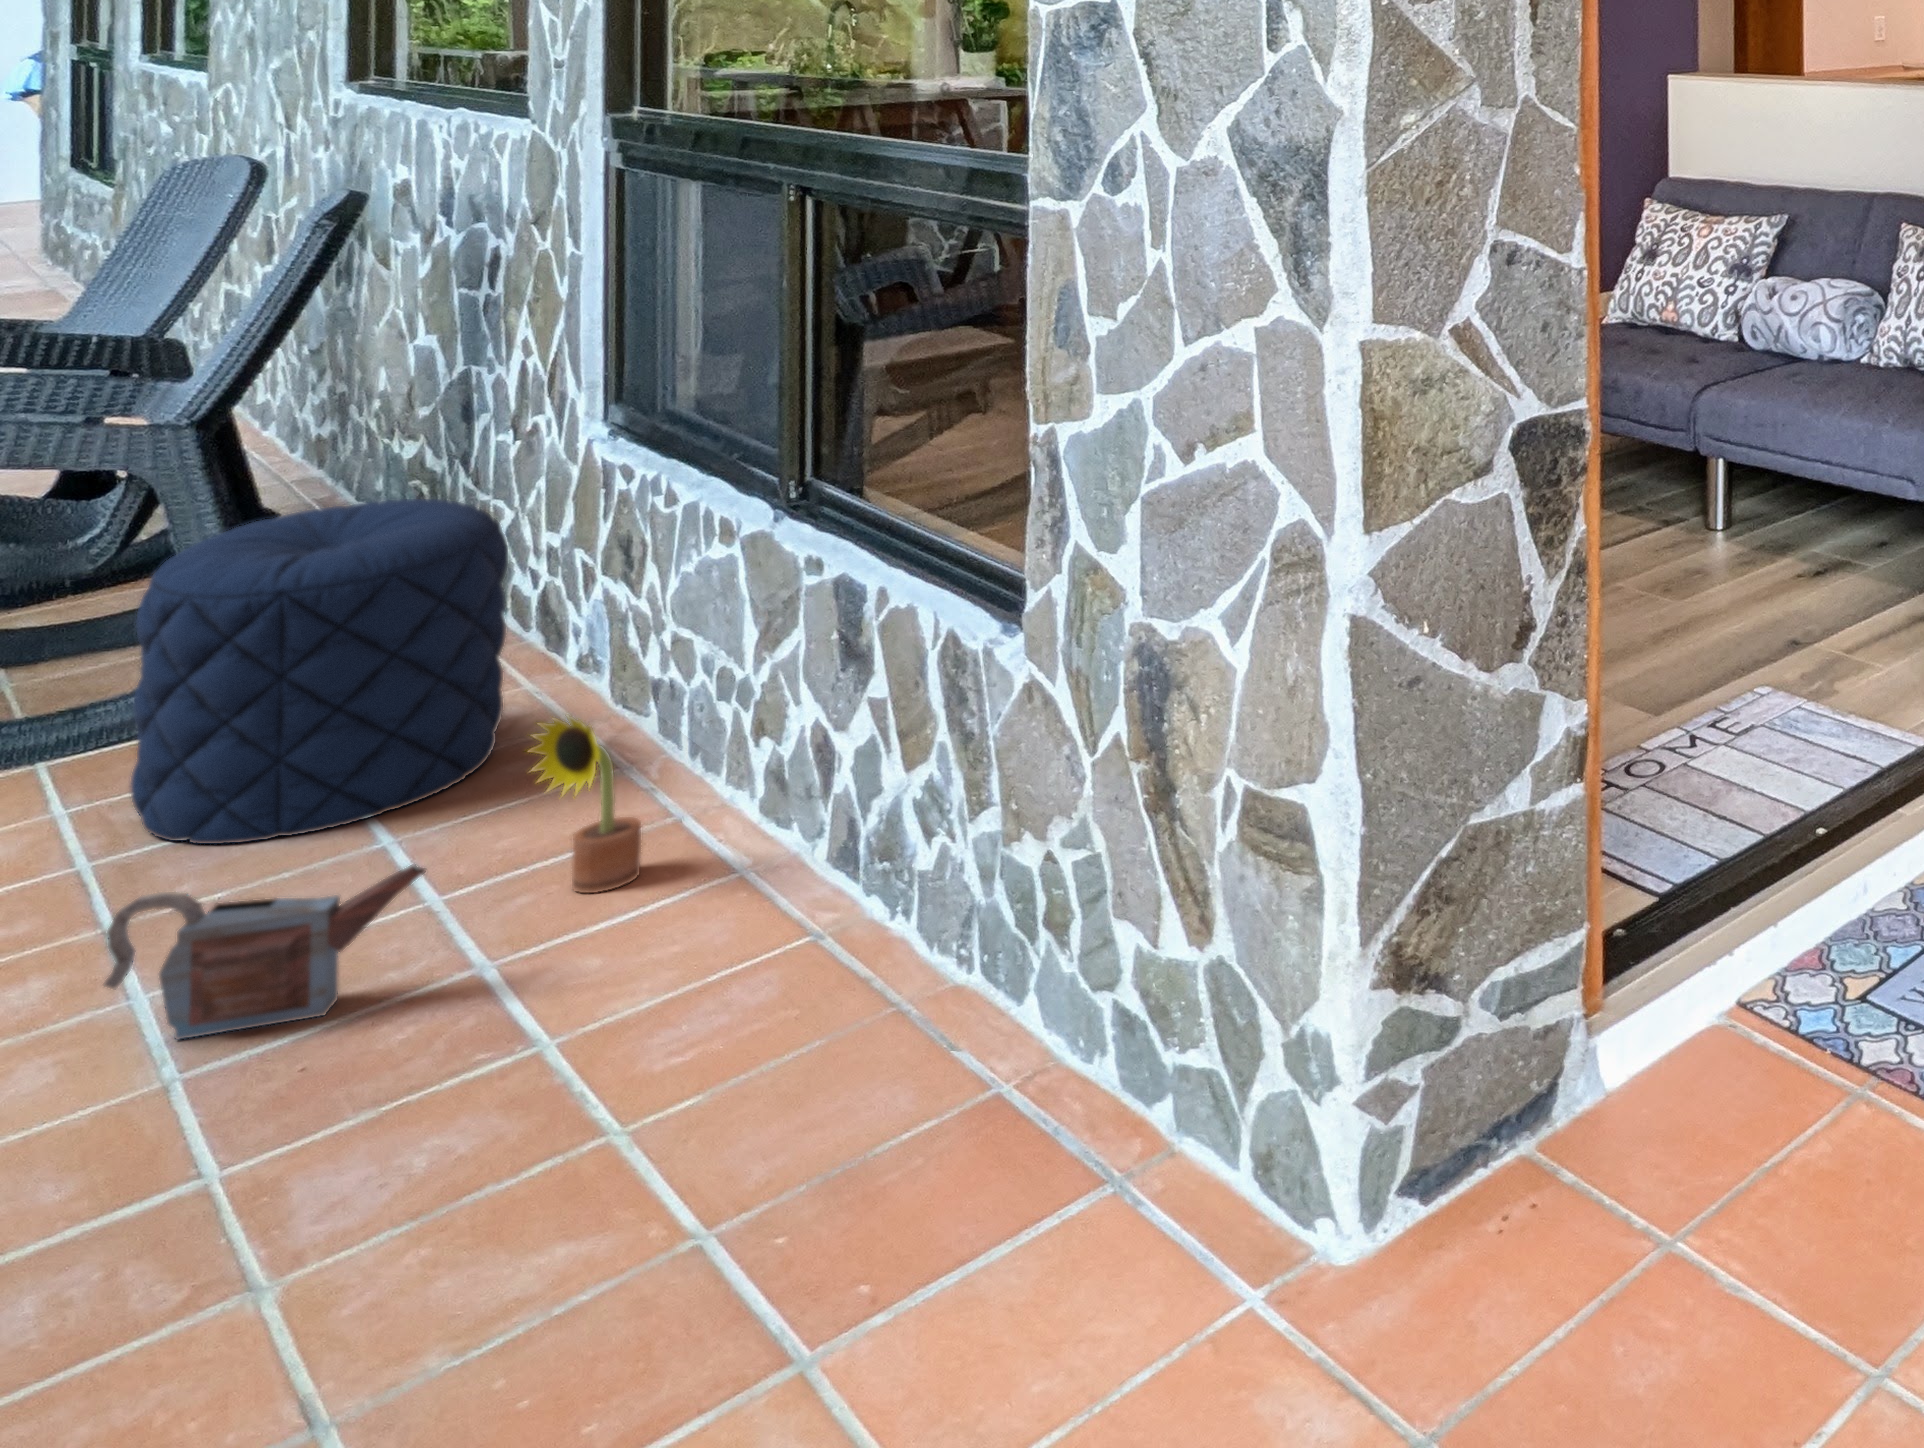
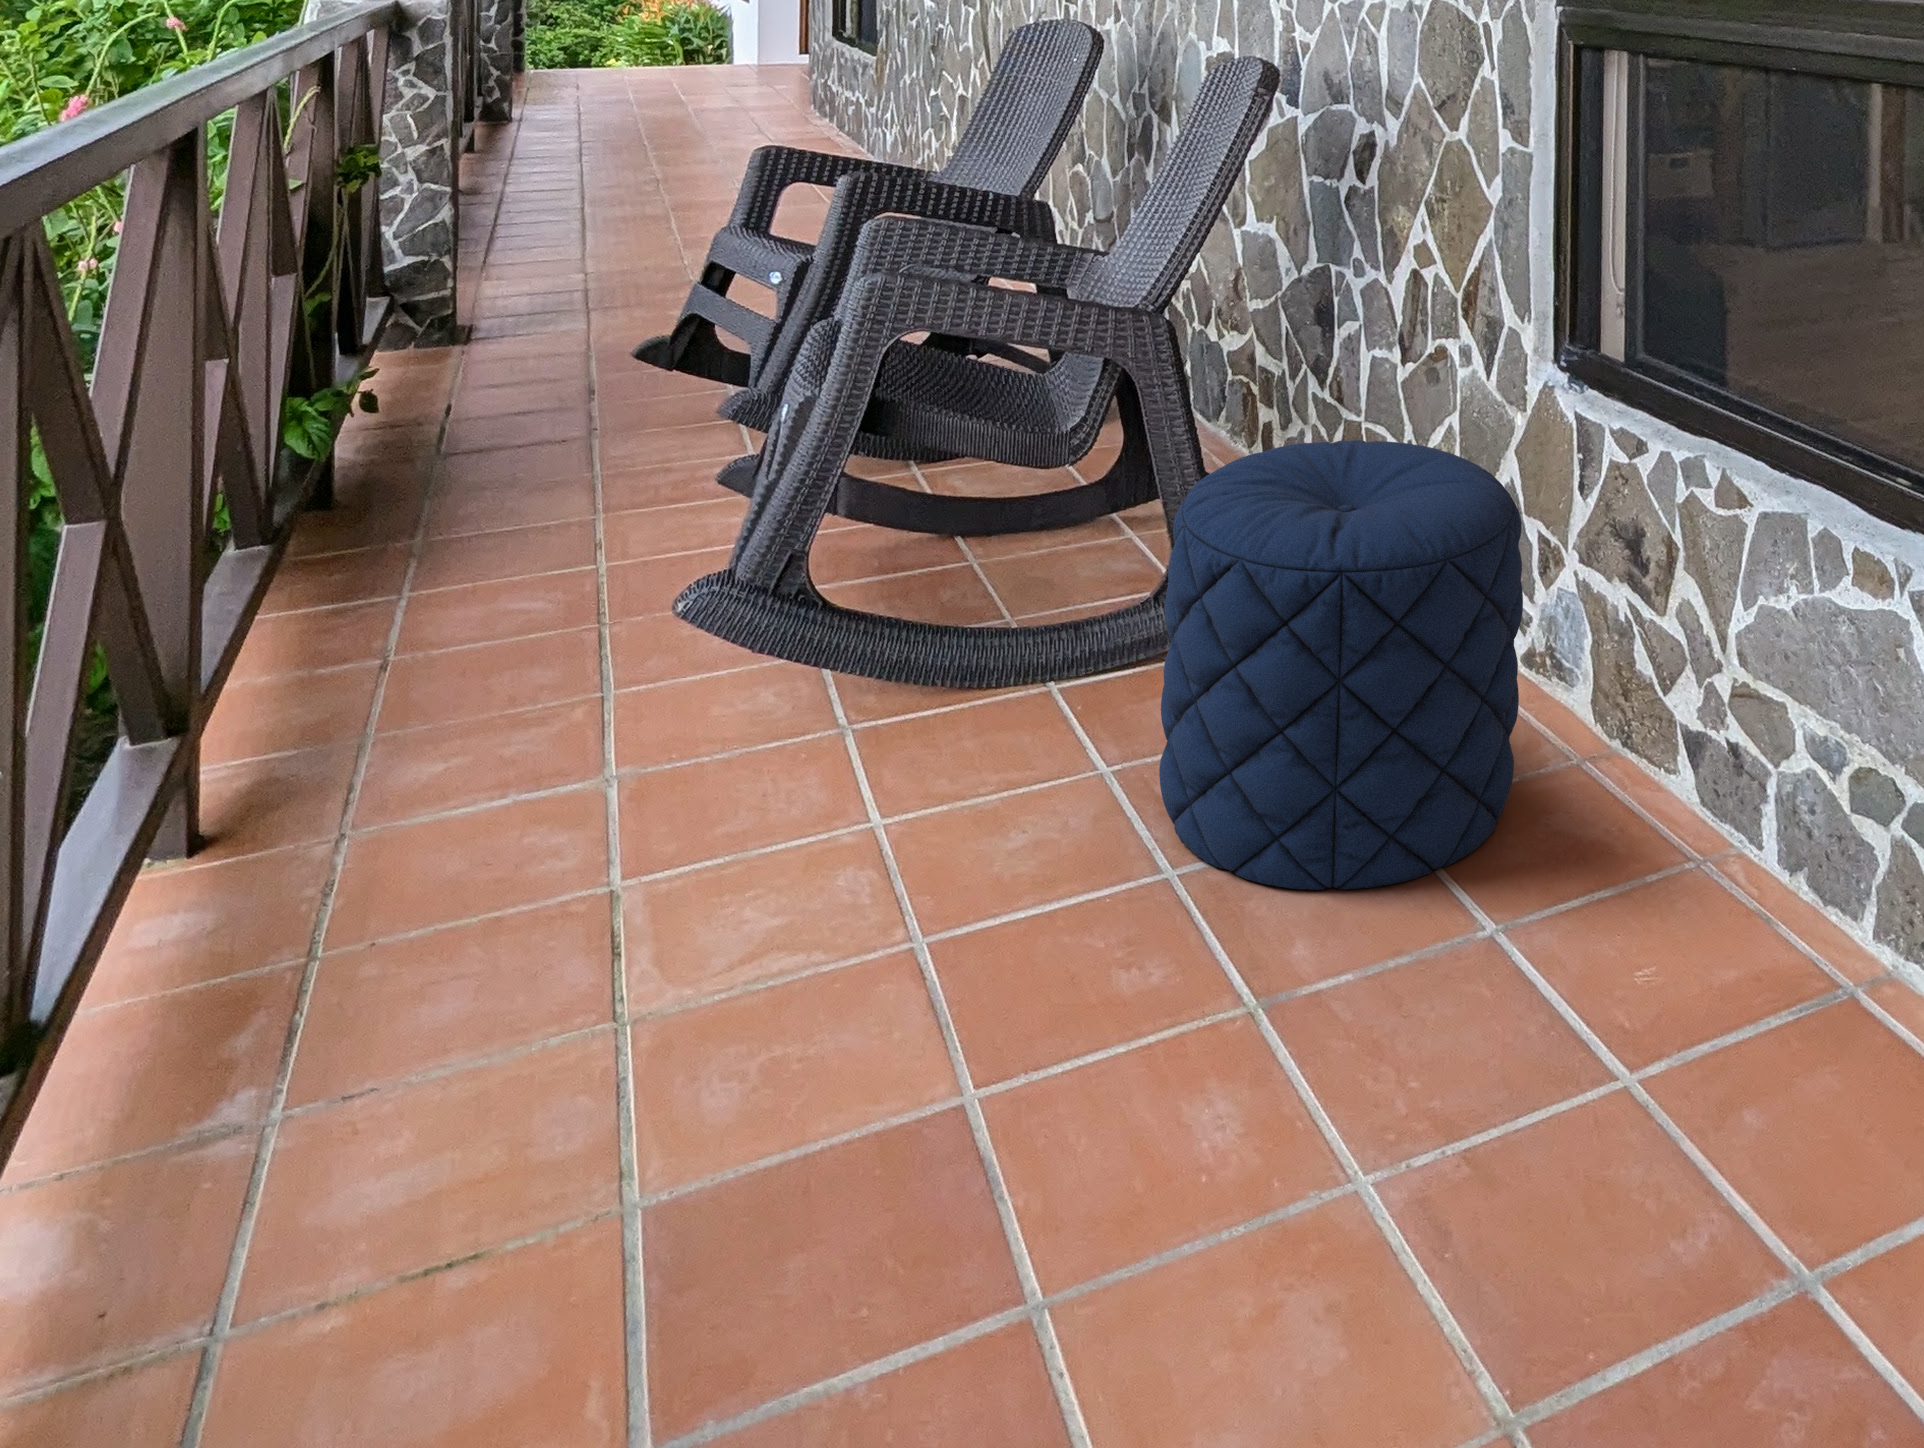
decorative plant: present [528,716,641,893] -> none [1722,848,1857,1124]
watering can: present [104,865,425,1039] -> none [1322,1089,1715,1330]

